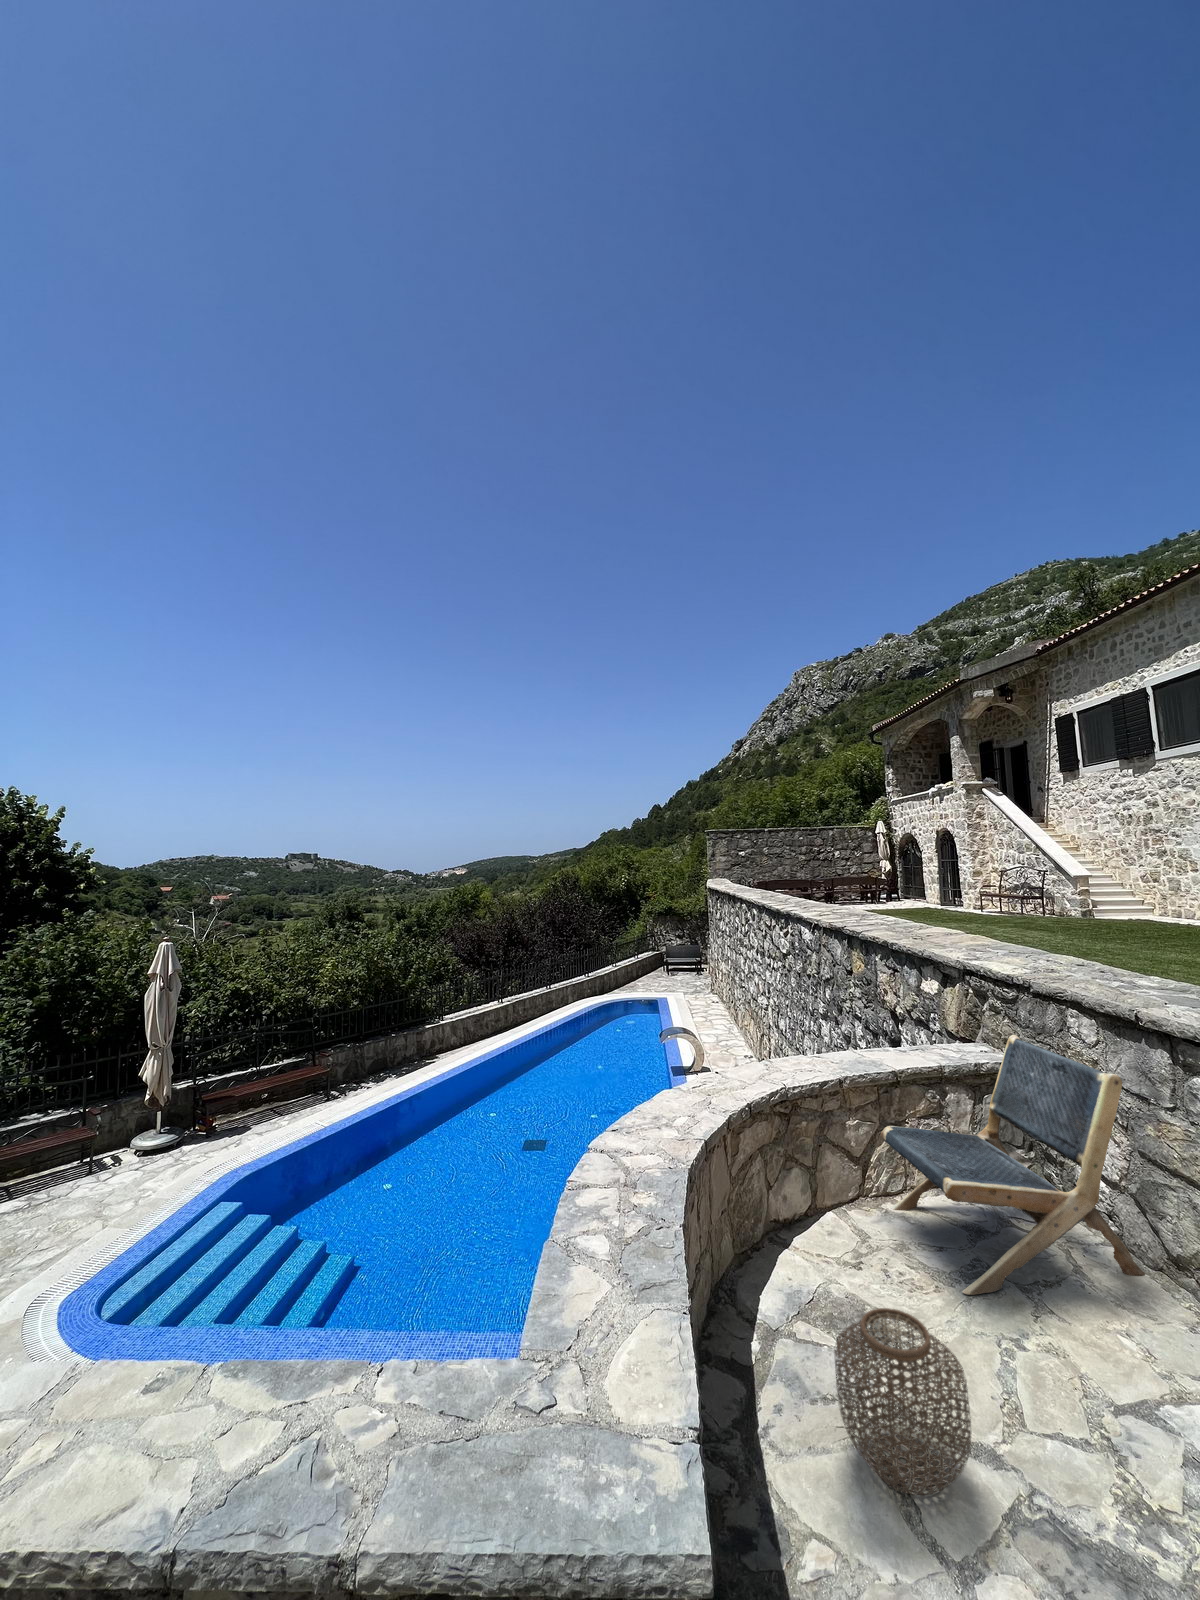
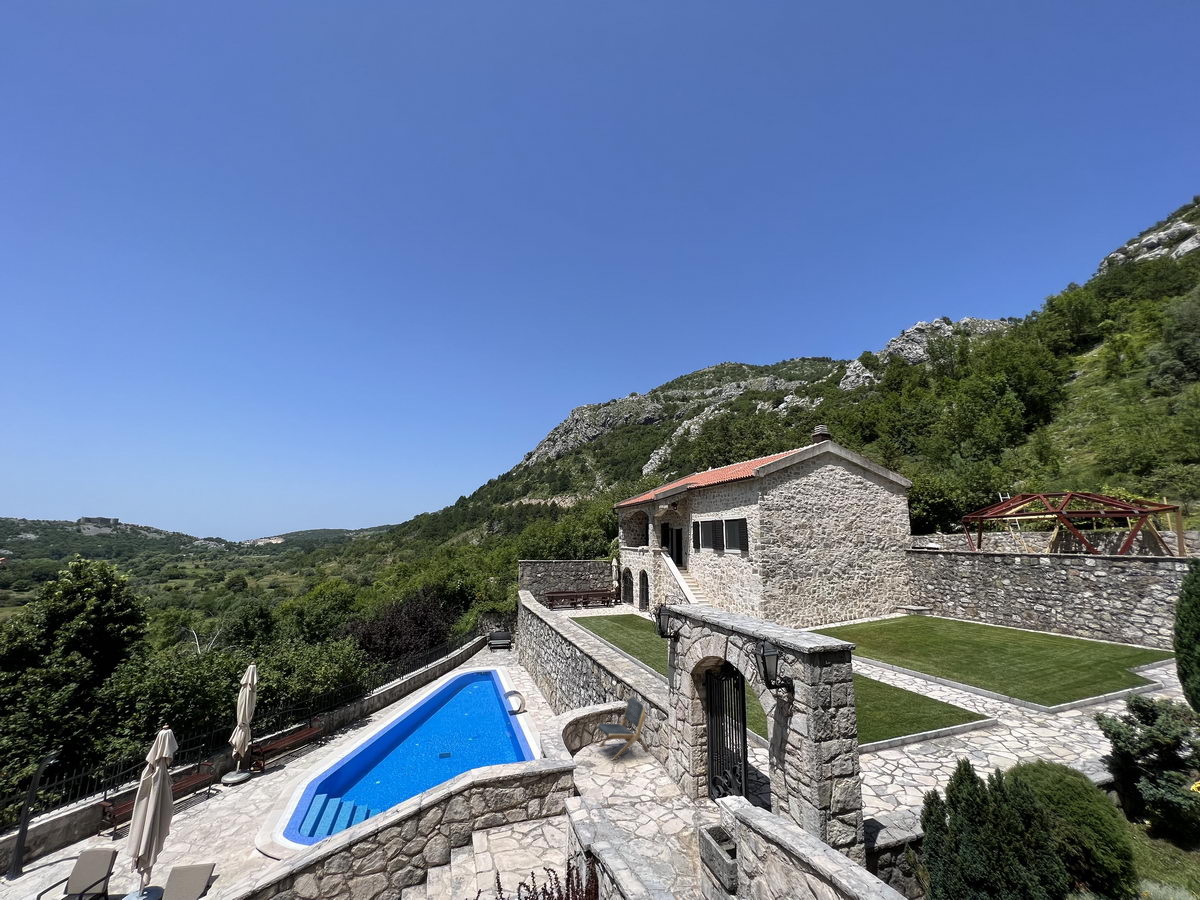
woven basket: present [834,1308,971,1495] -> none [583,757,606,788]

